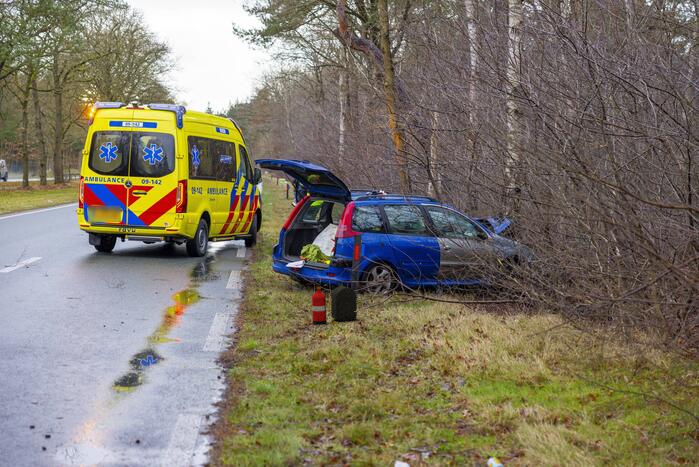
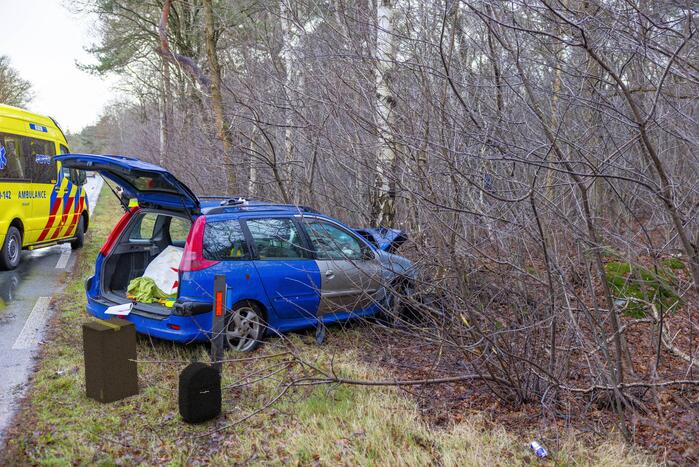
cardboard box: none [275,264,308,315] -> present [82,317,139,404]
fire extinguisher: present [311,281,327,324] -> none [140,363,172,438]

